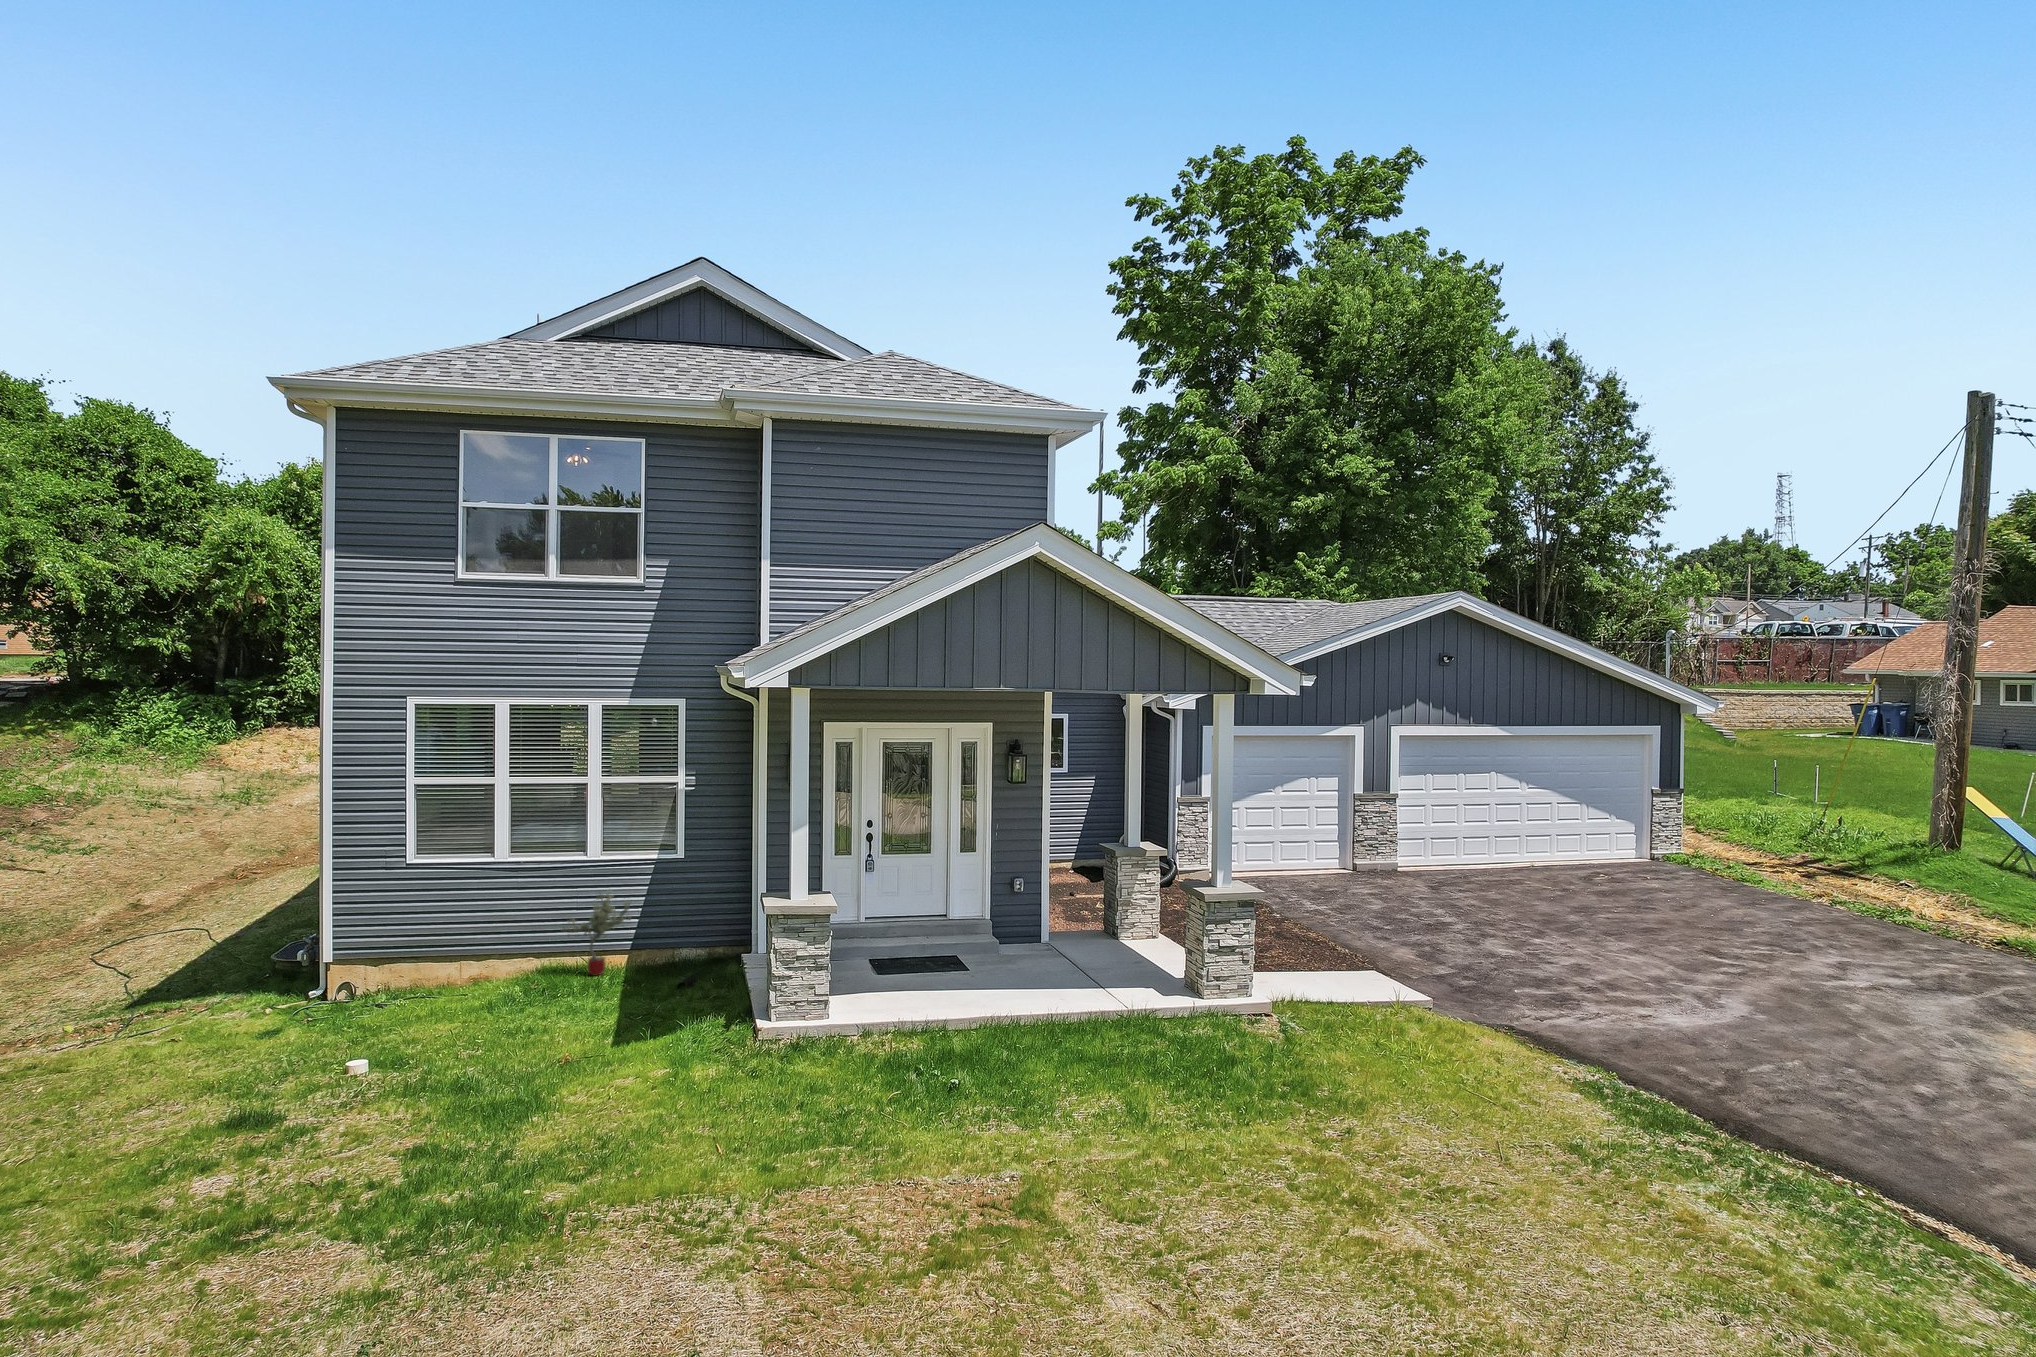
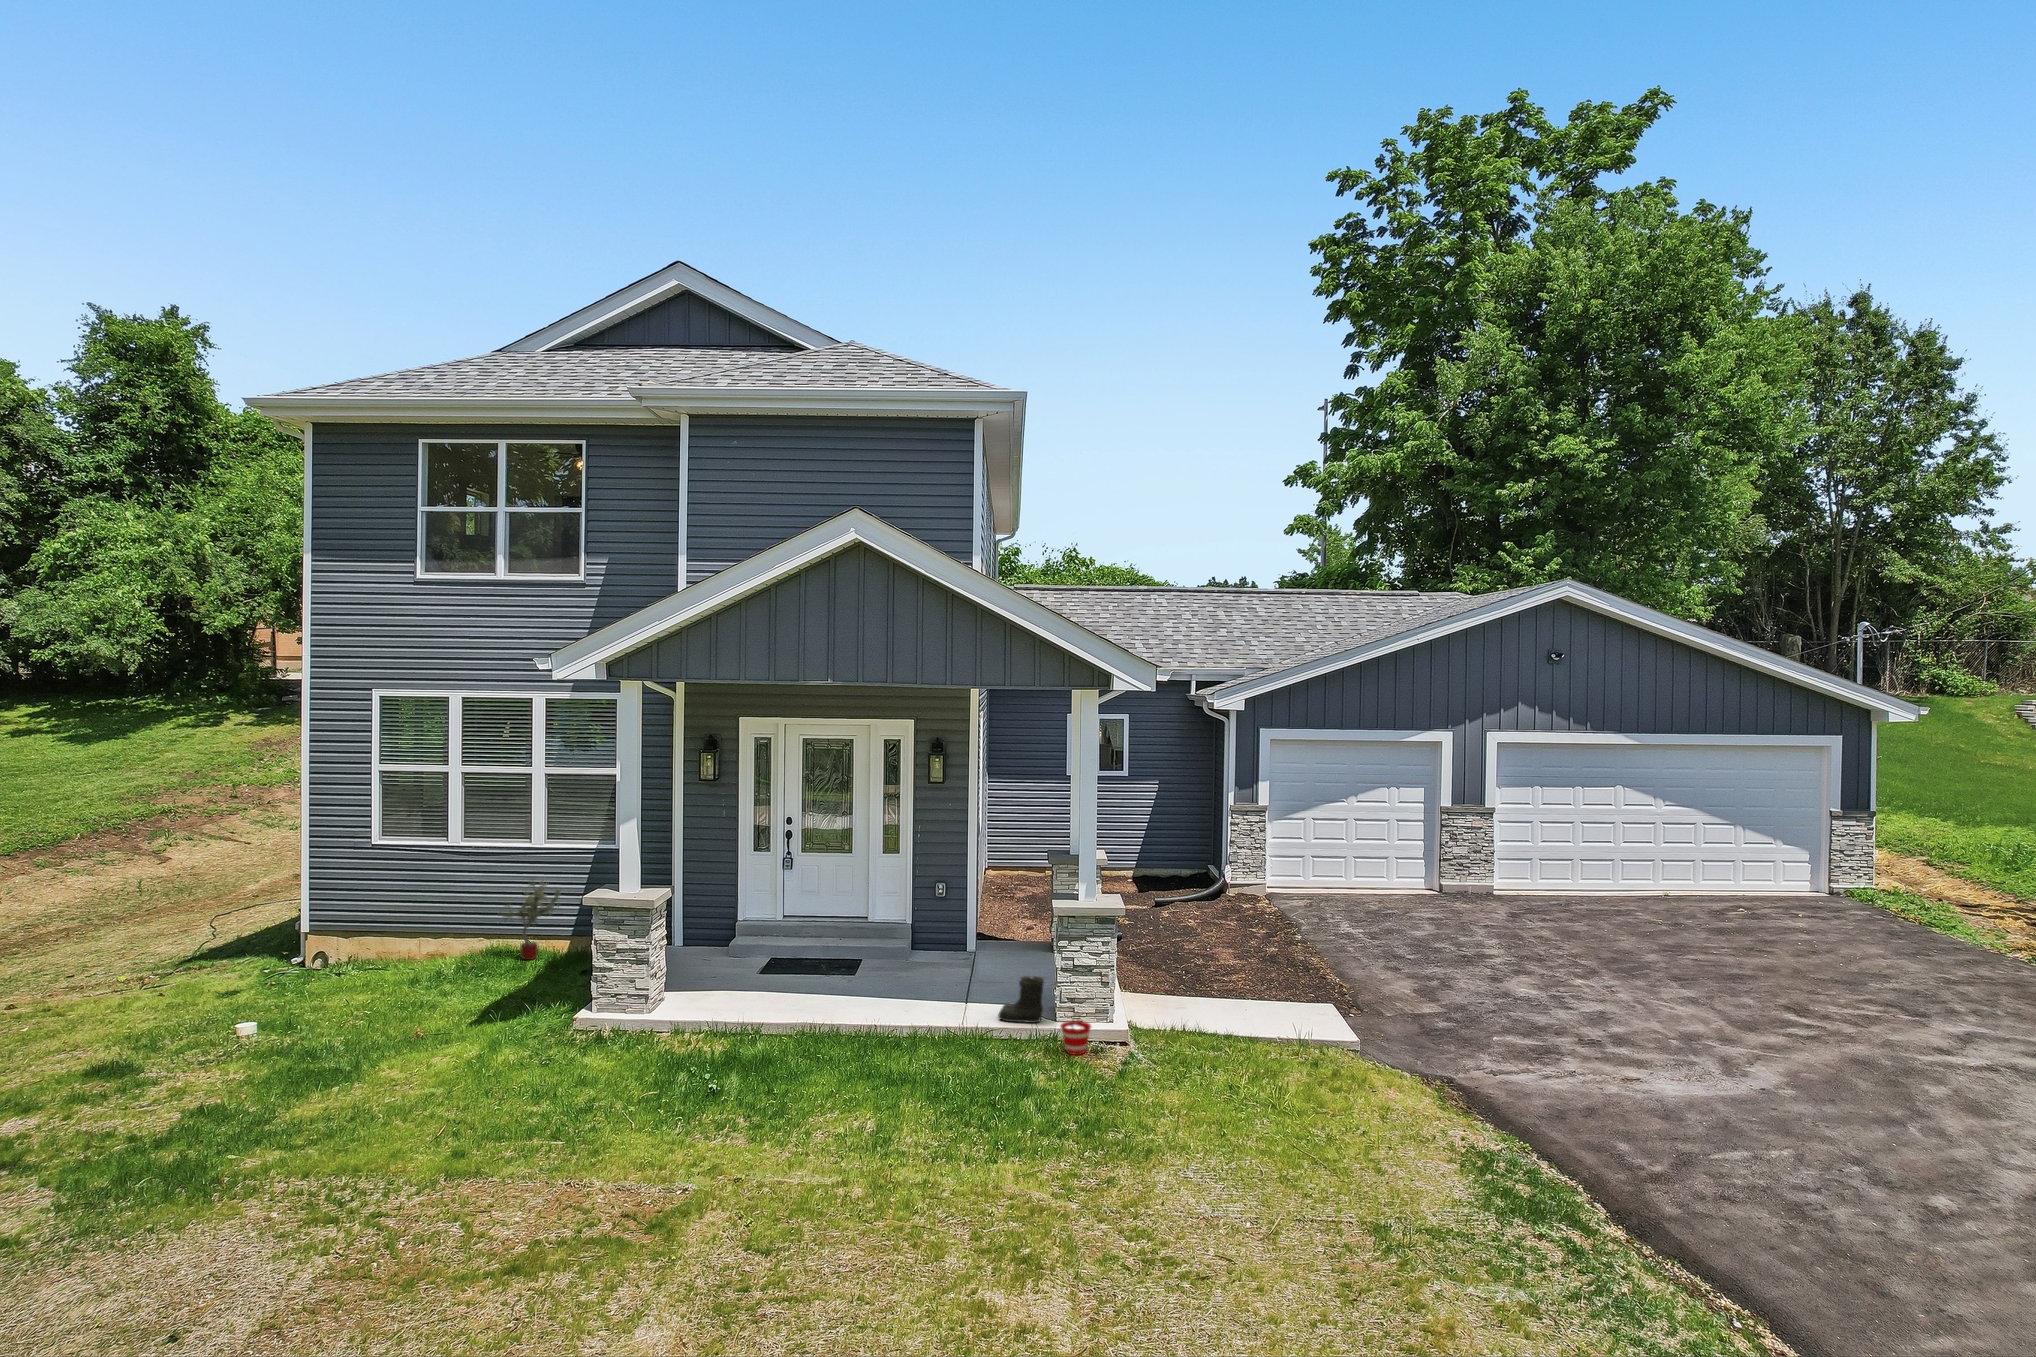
boots: none [1146,960,1190,1003] -> present [998,976,1044,1023]
bucket: none [1215,989,1244,1029] -> present [1061,1020,1091,1055]

